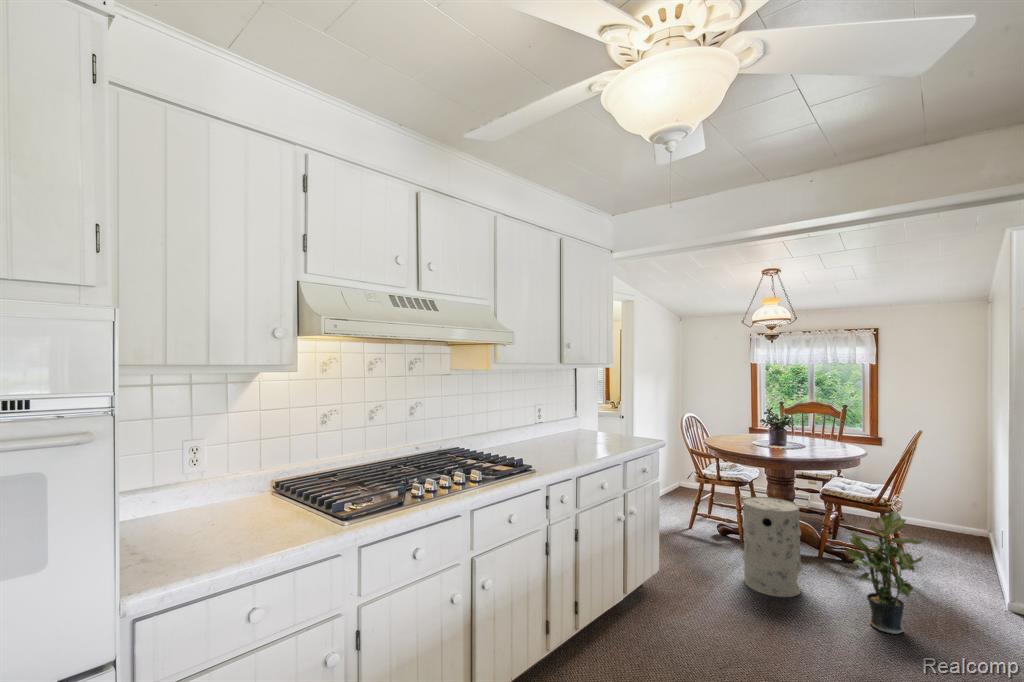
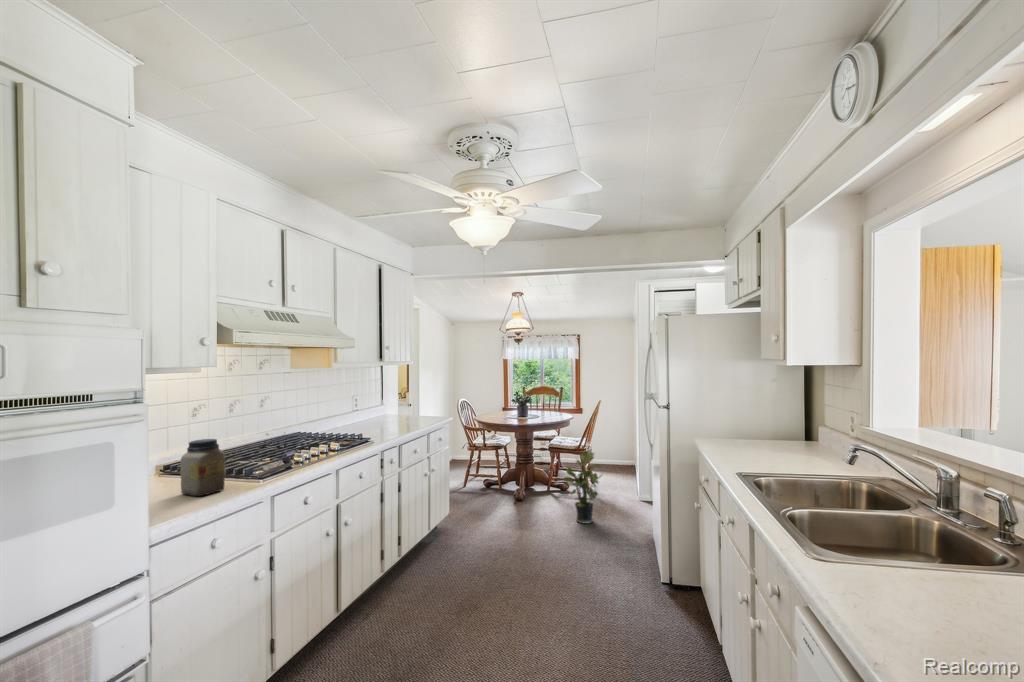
jar: none [251,457,301,536] -> present [180,439,225,497]
trash can: present [742,497,803,597] -> none [503,452,539,517]

